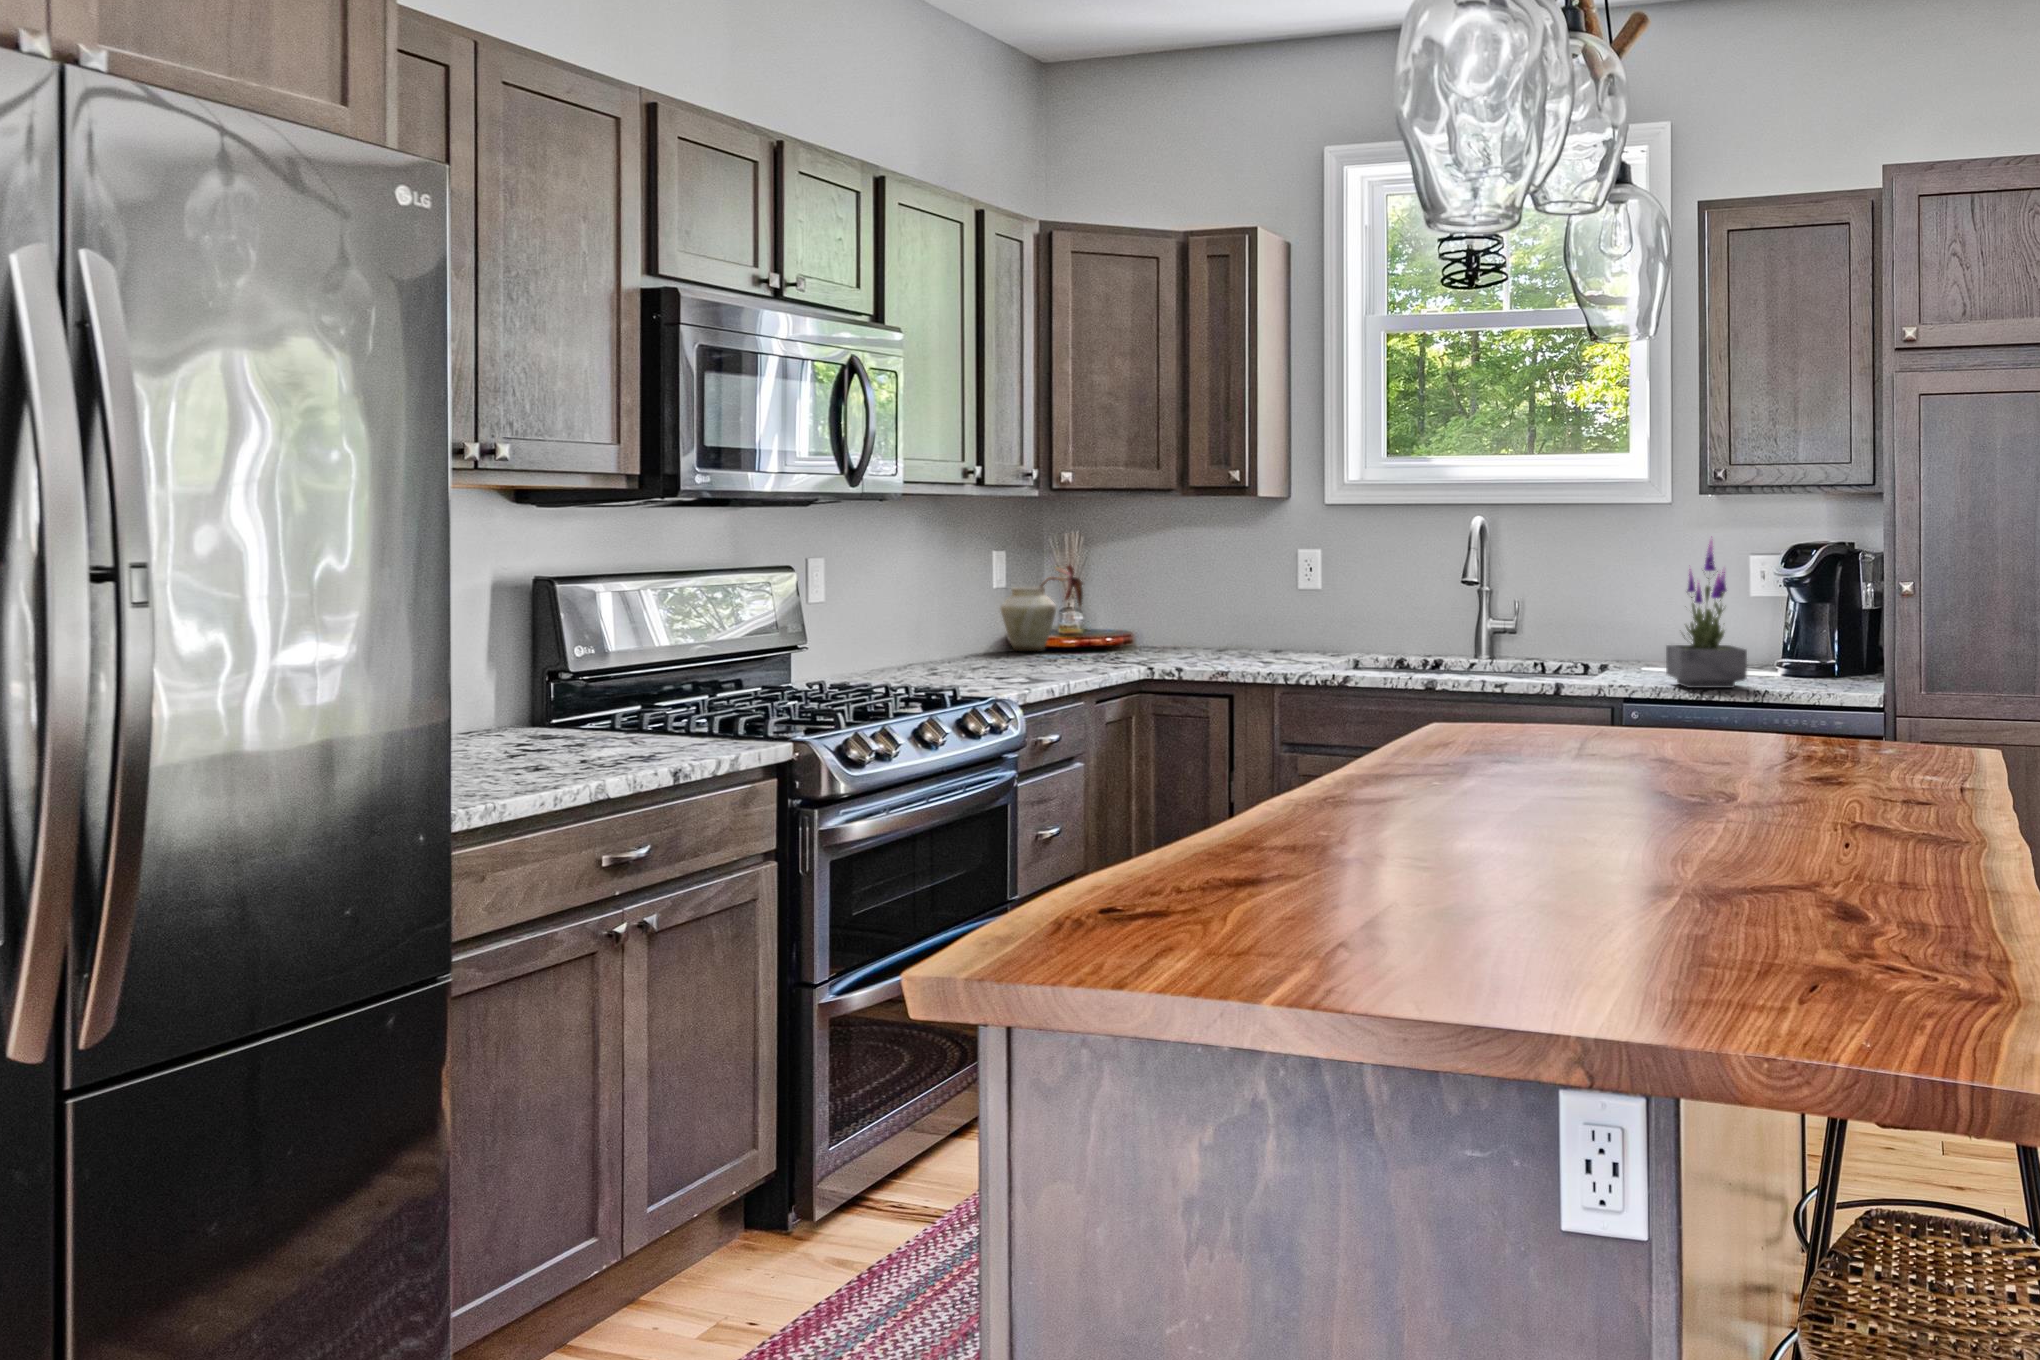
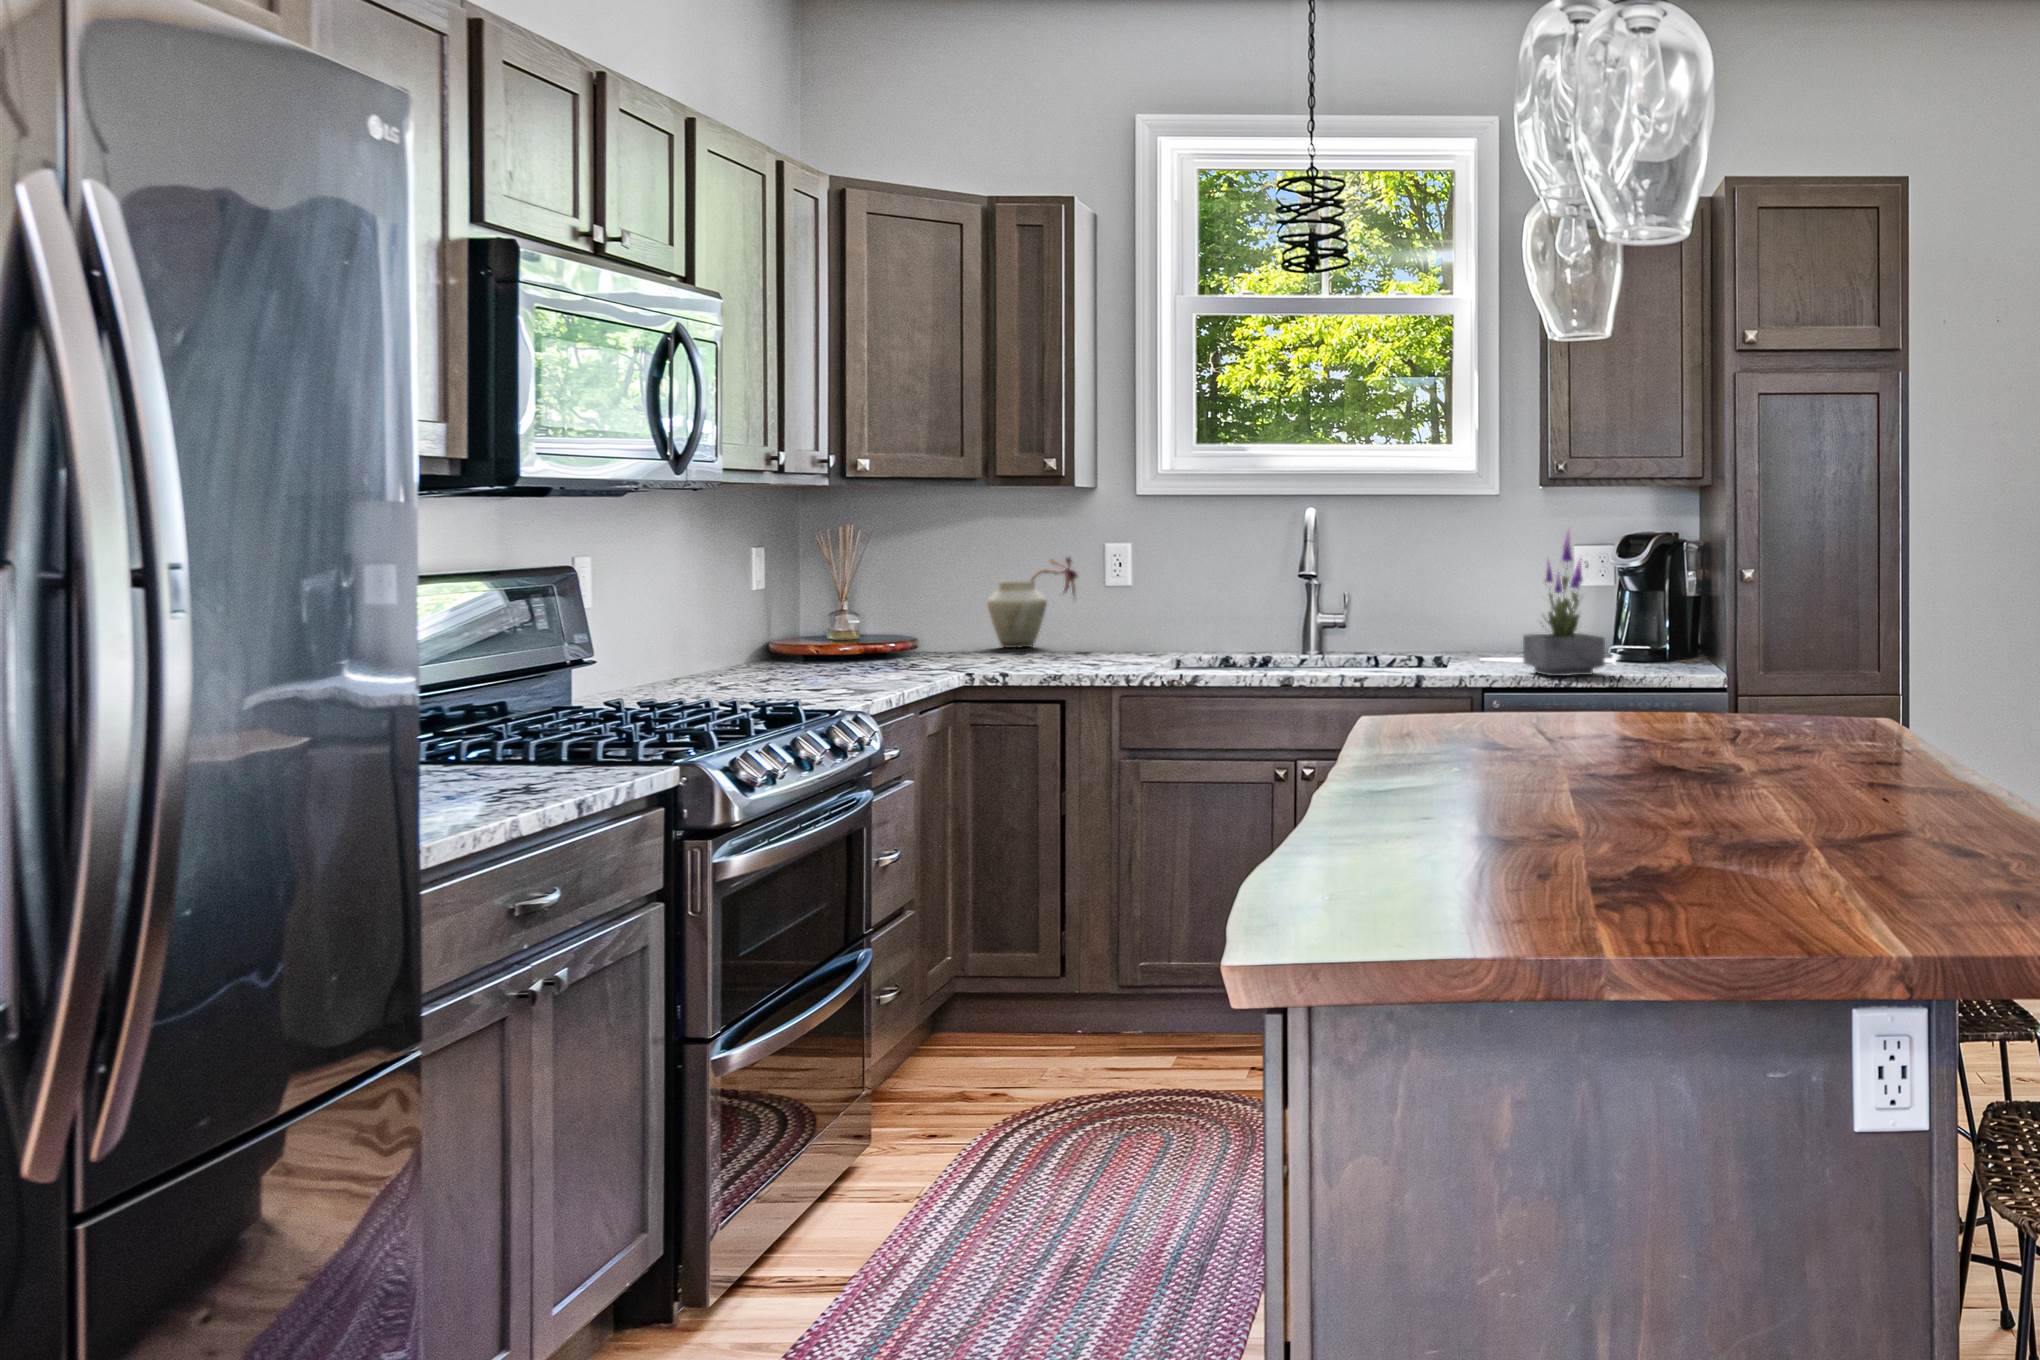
vase: present [1001,564,1083,651] -> present [987,557,1078,648]

